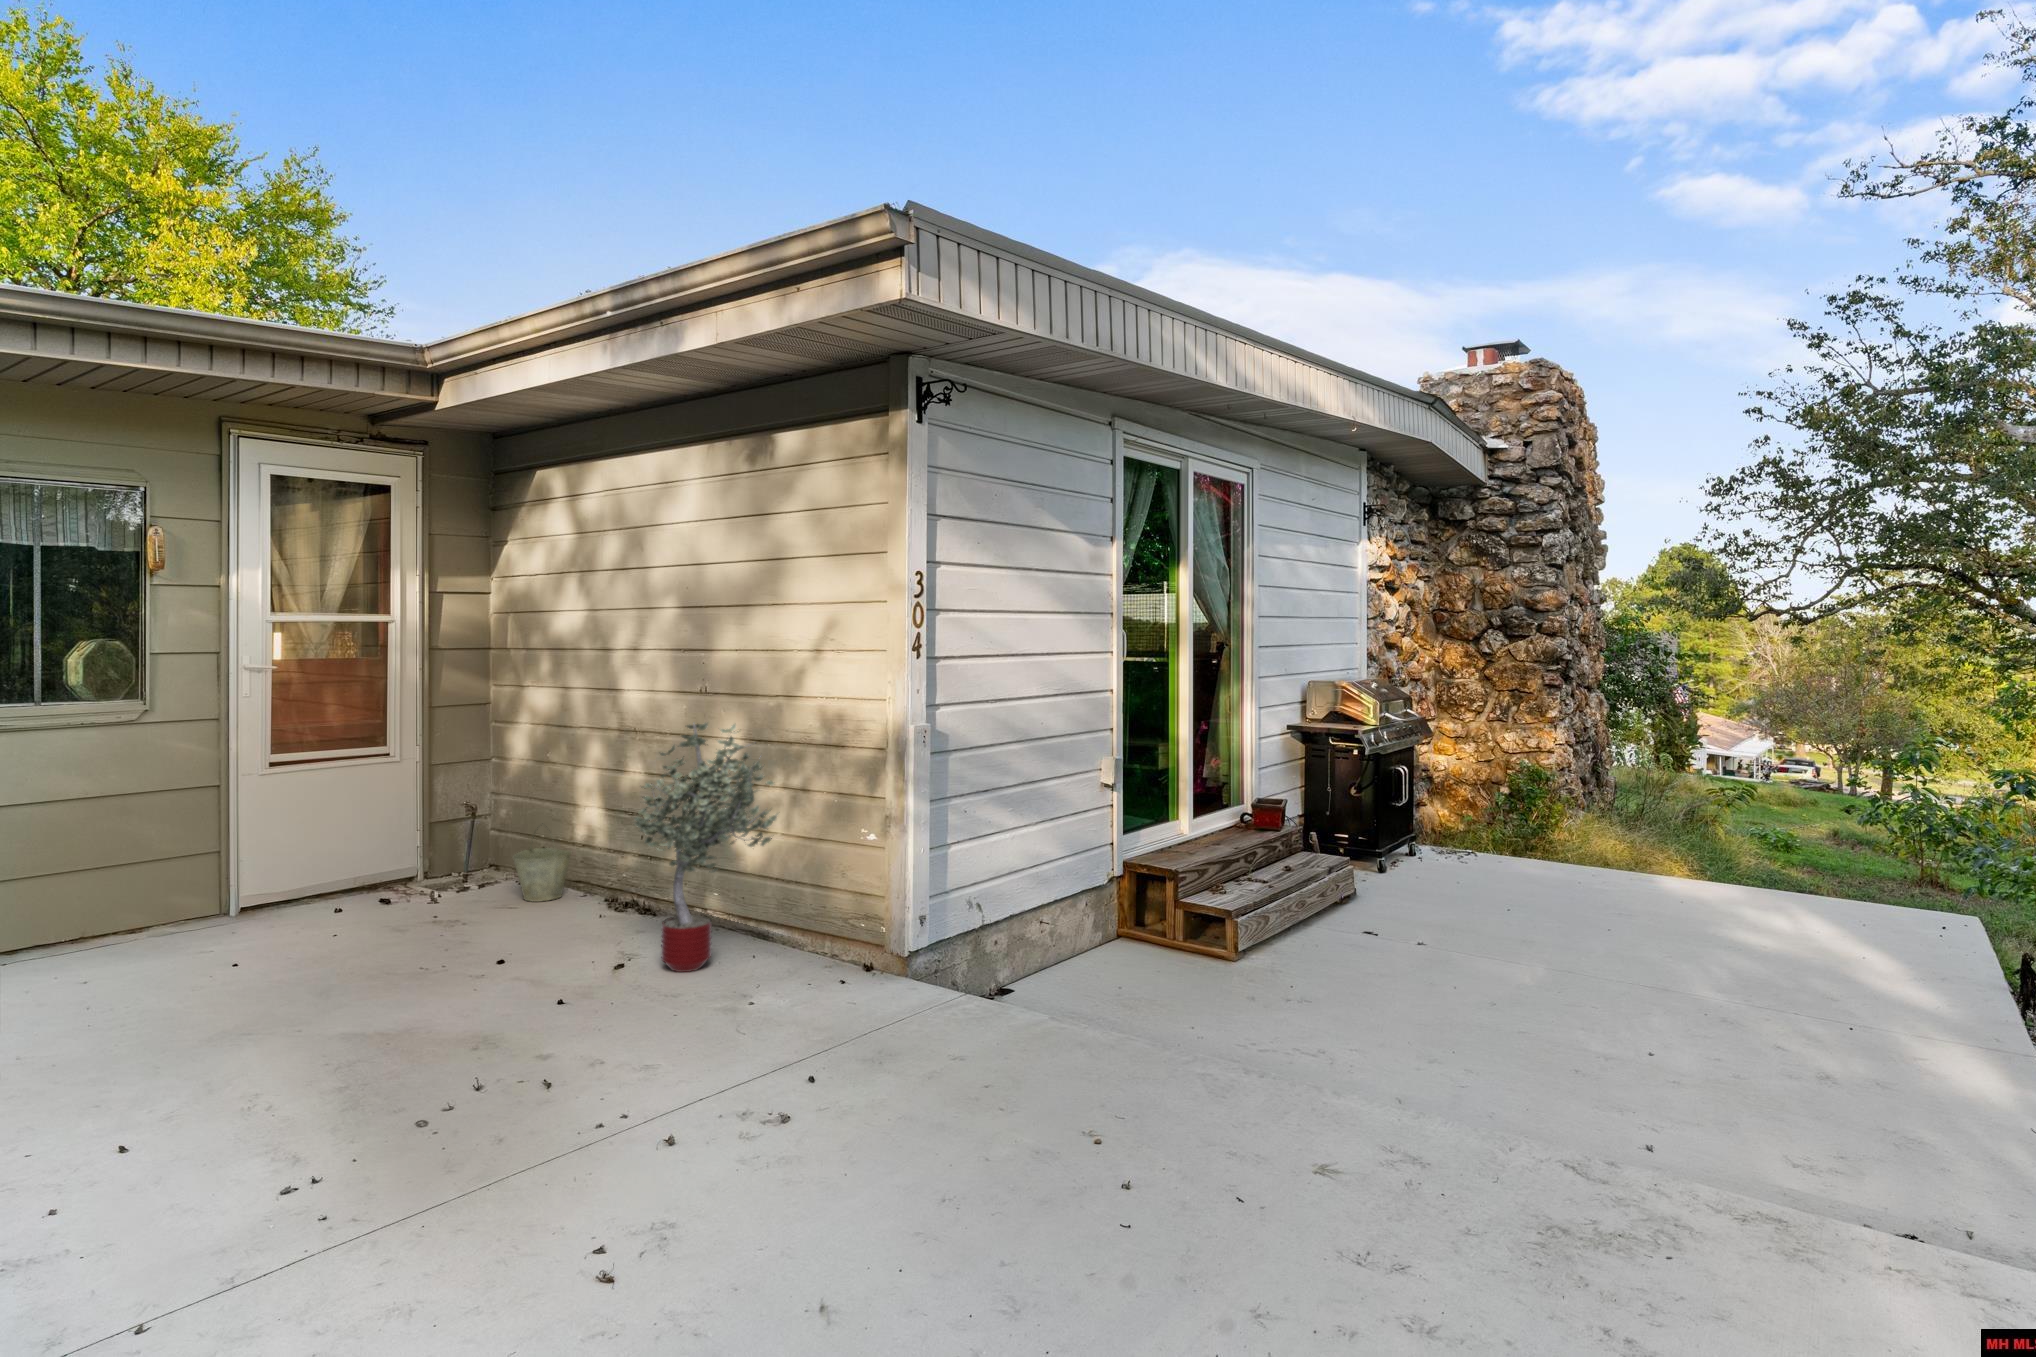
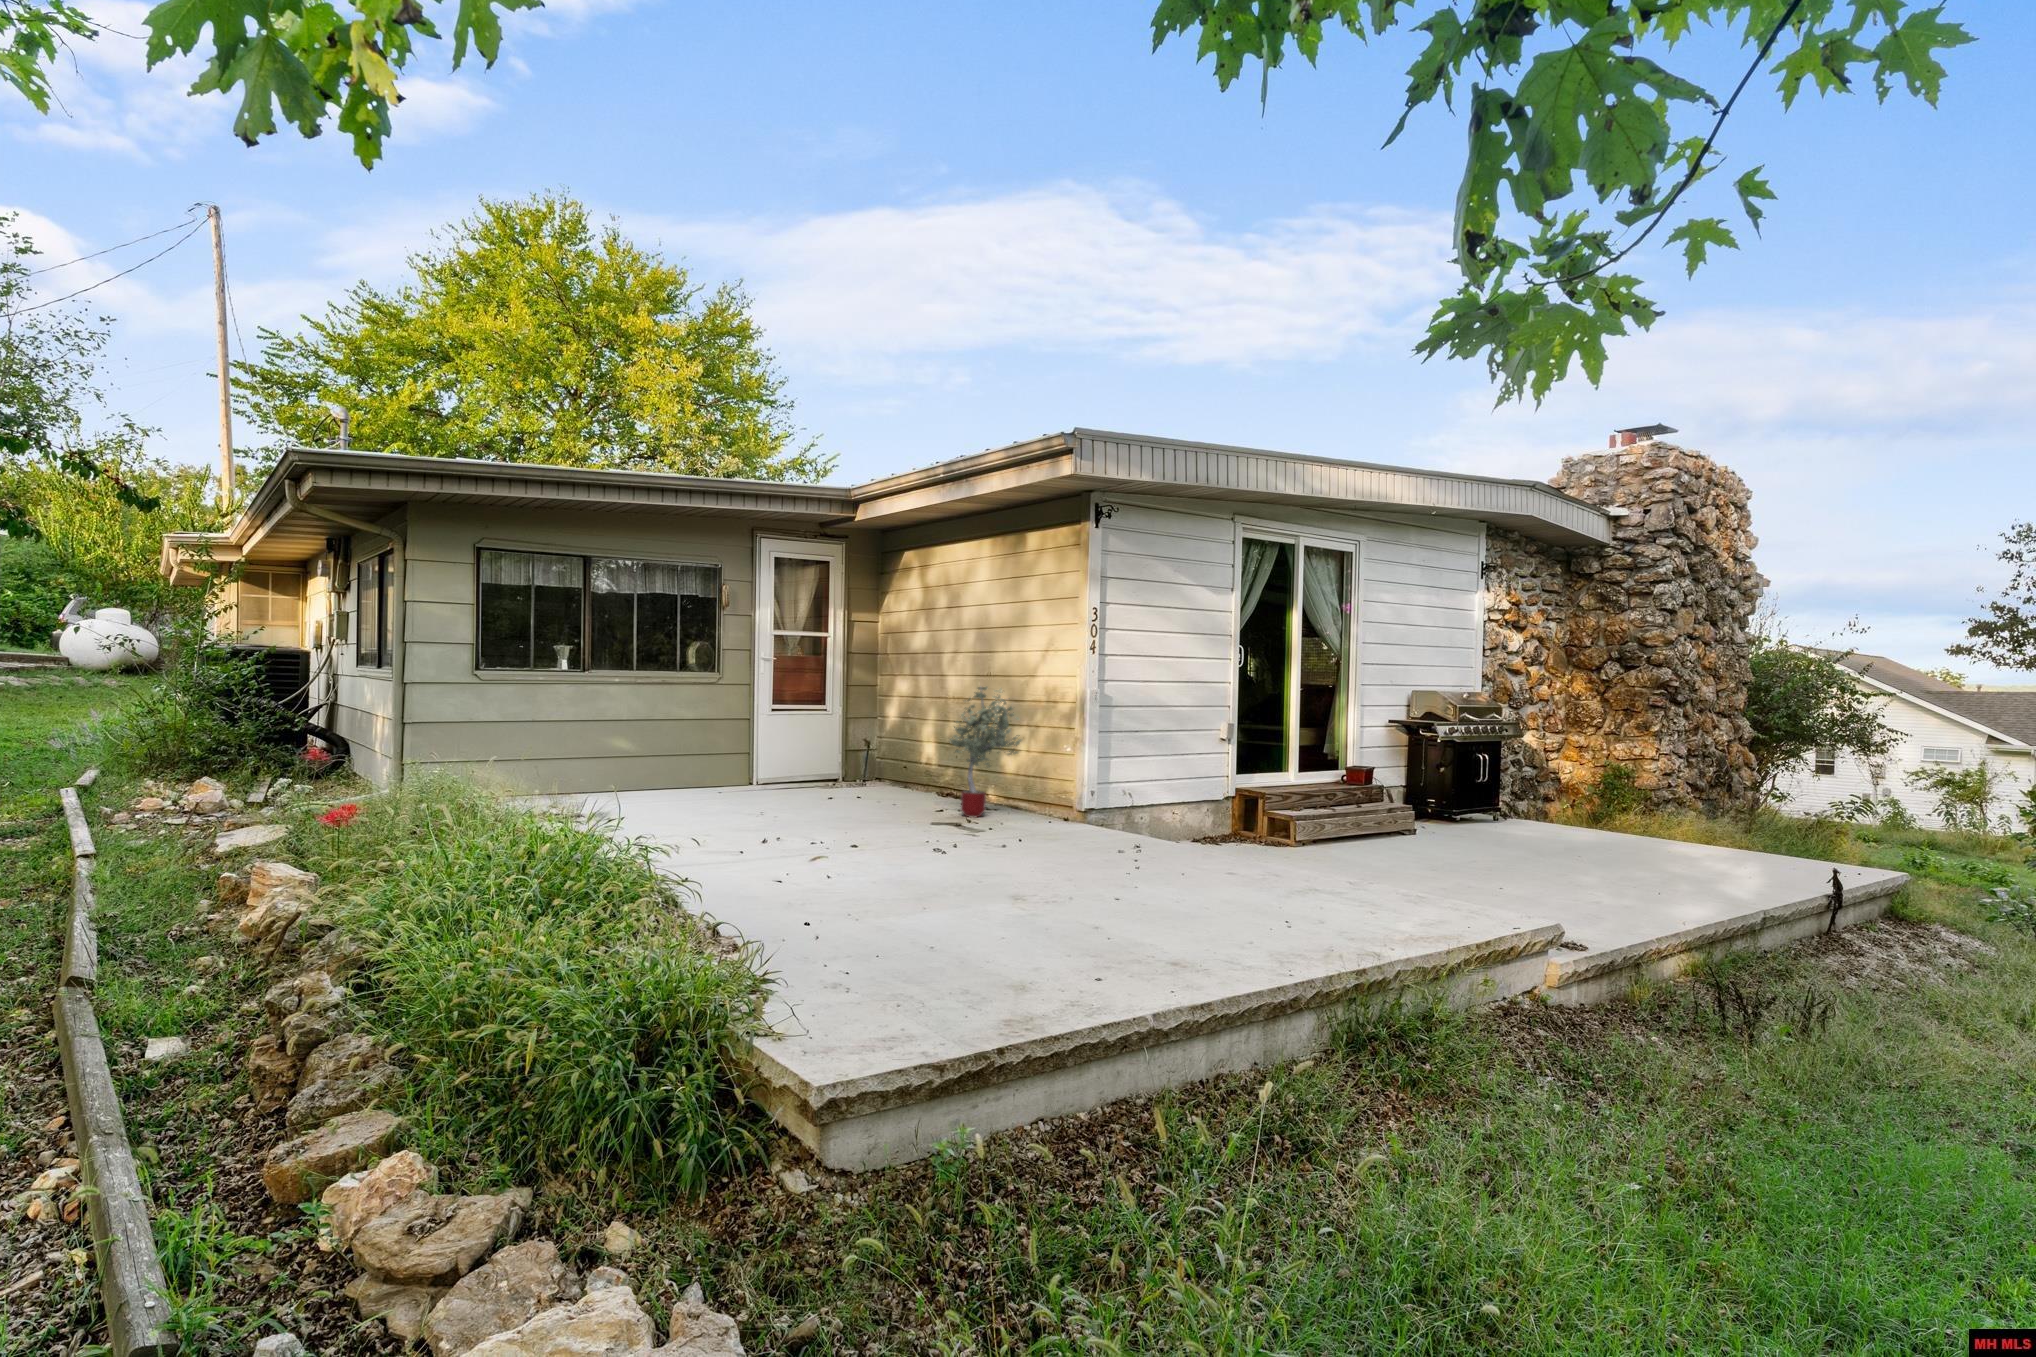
bucket: present [513,823,571,902] -> none [886,751,917,795]

